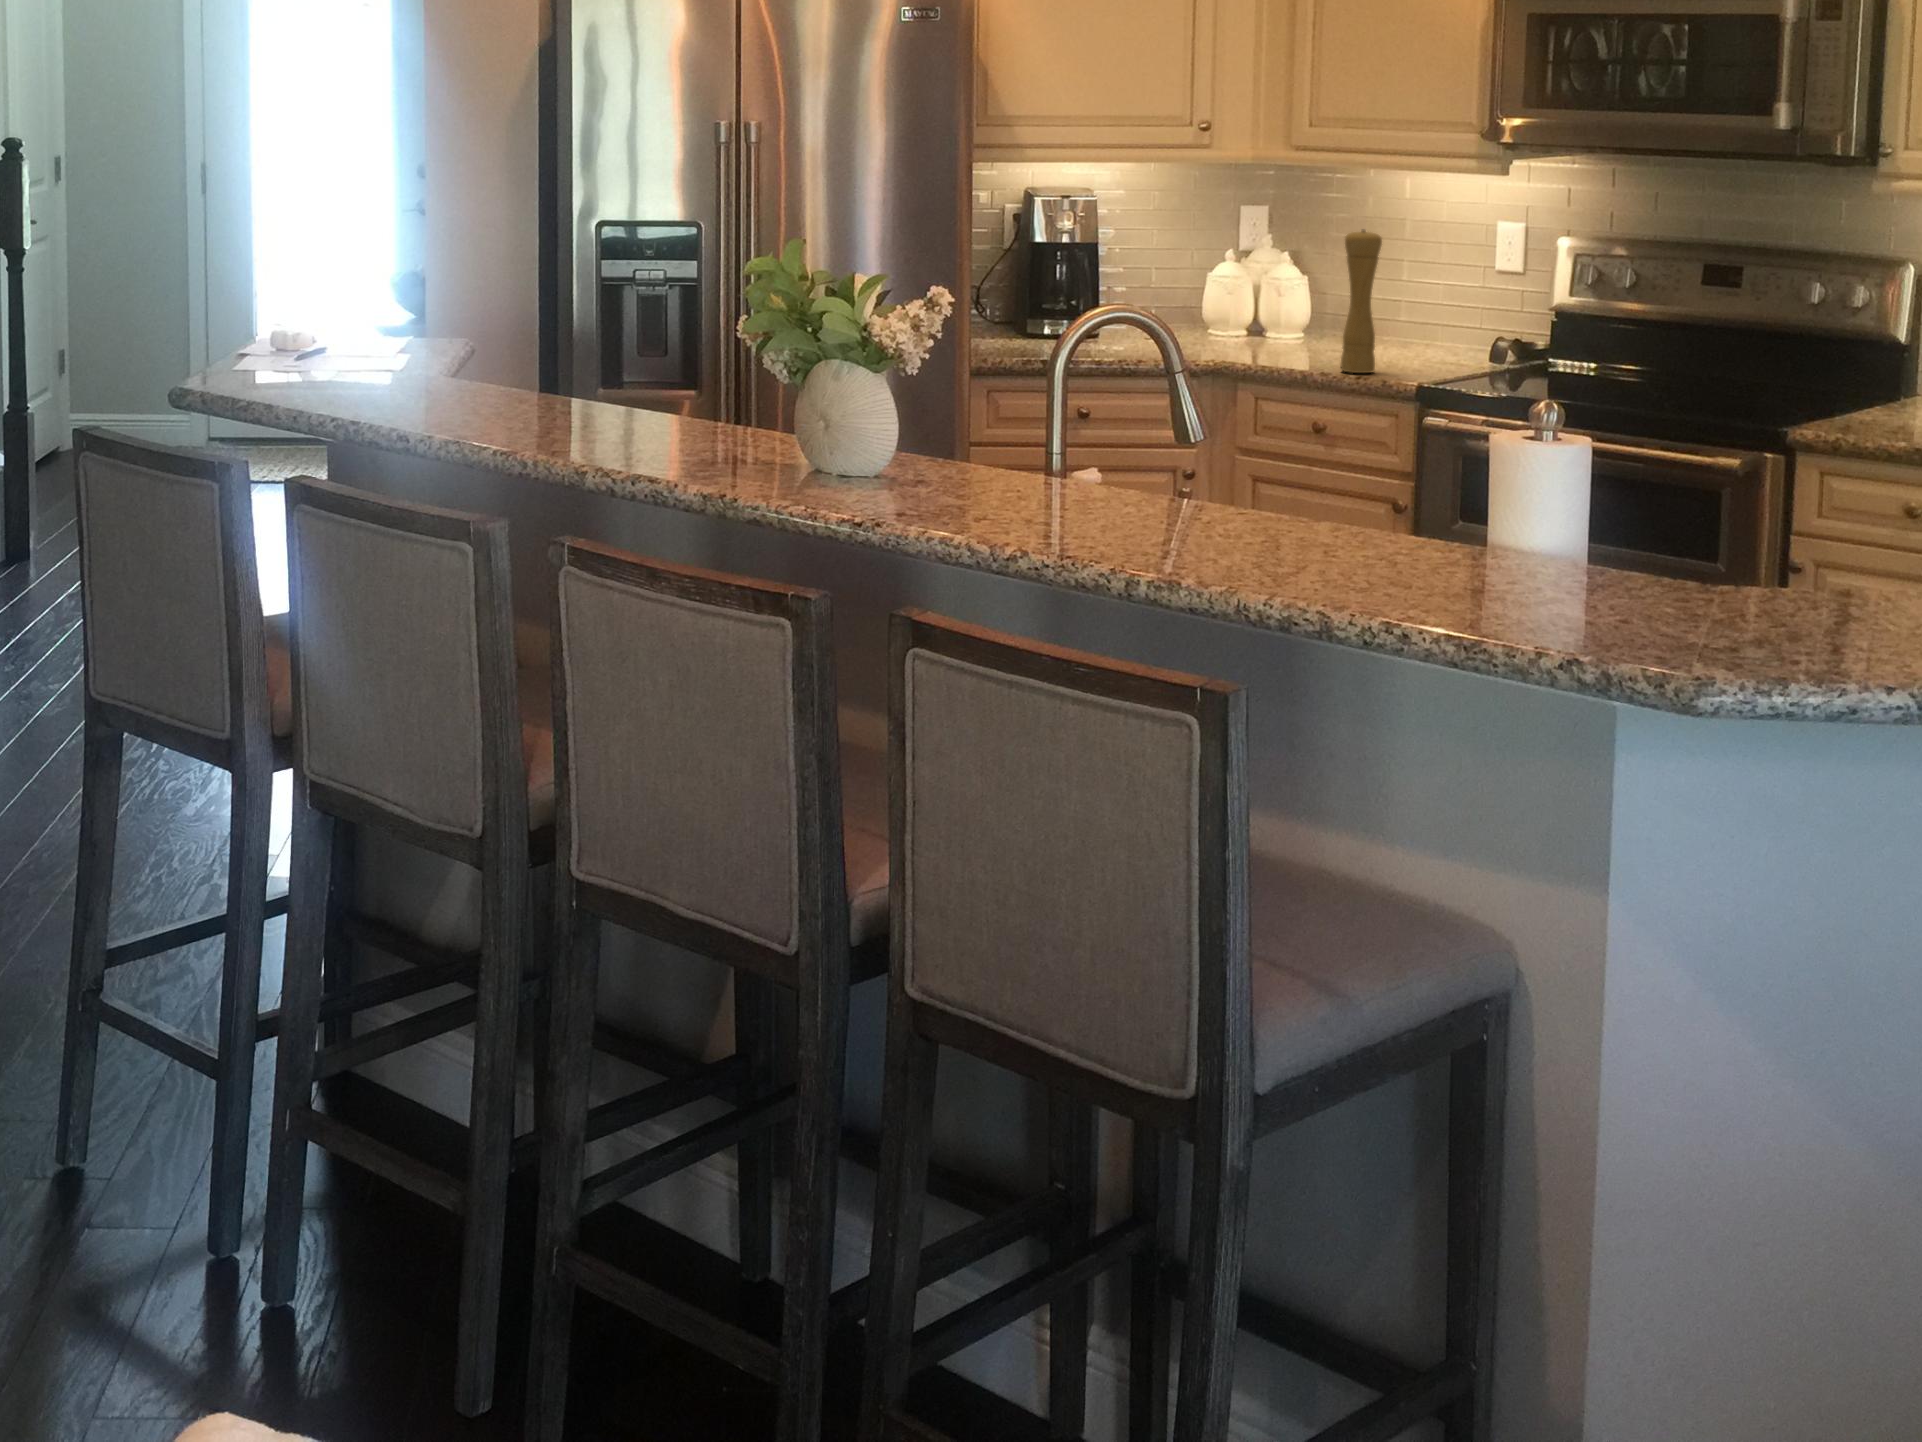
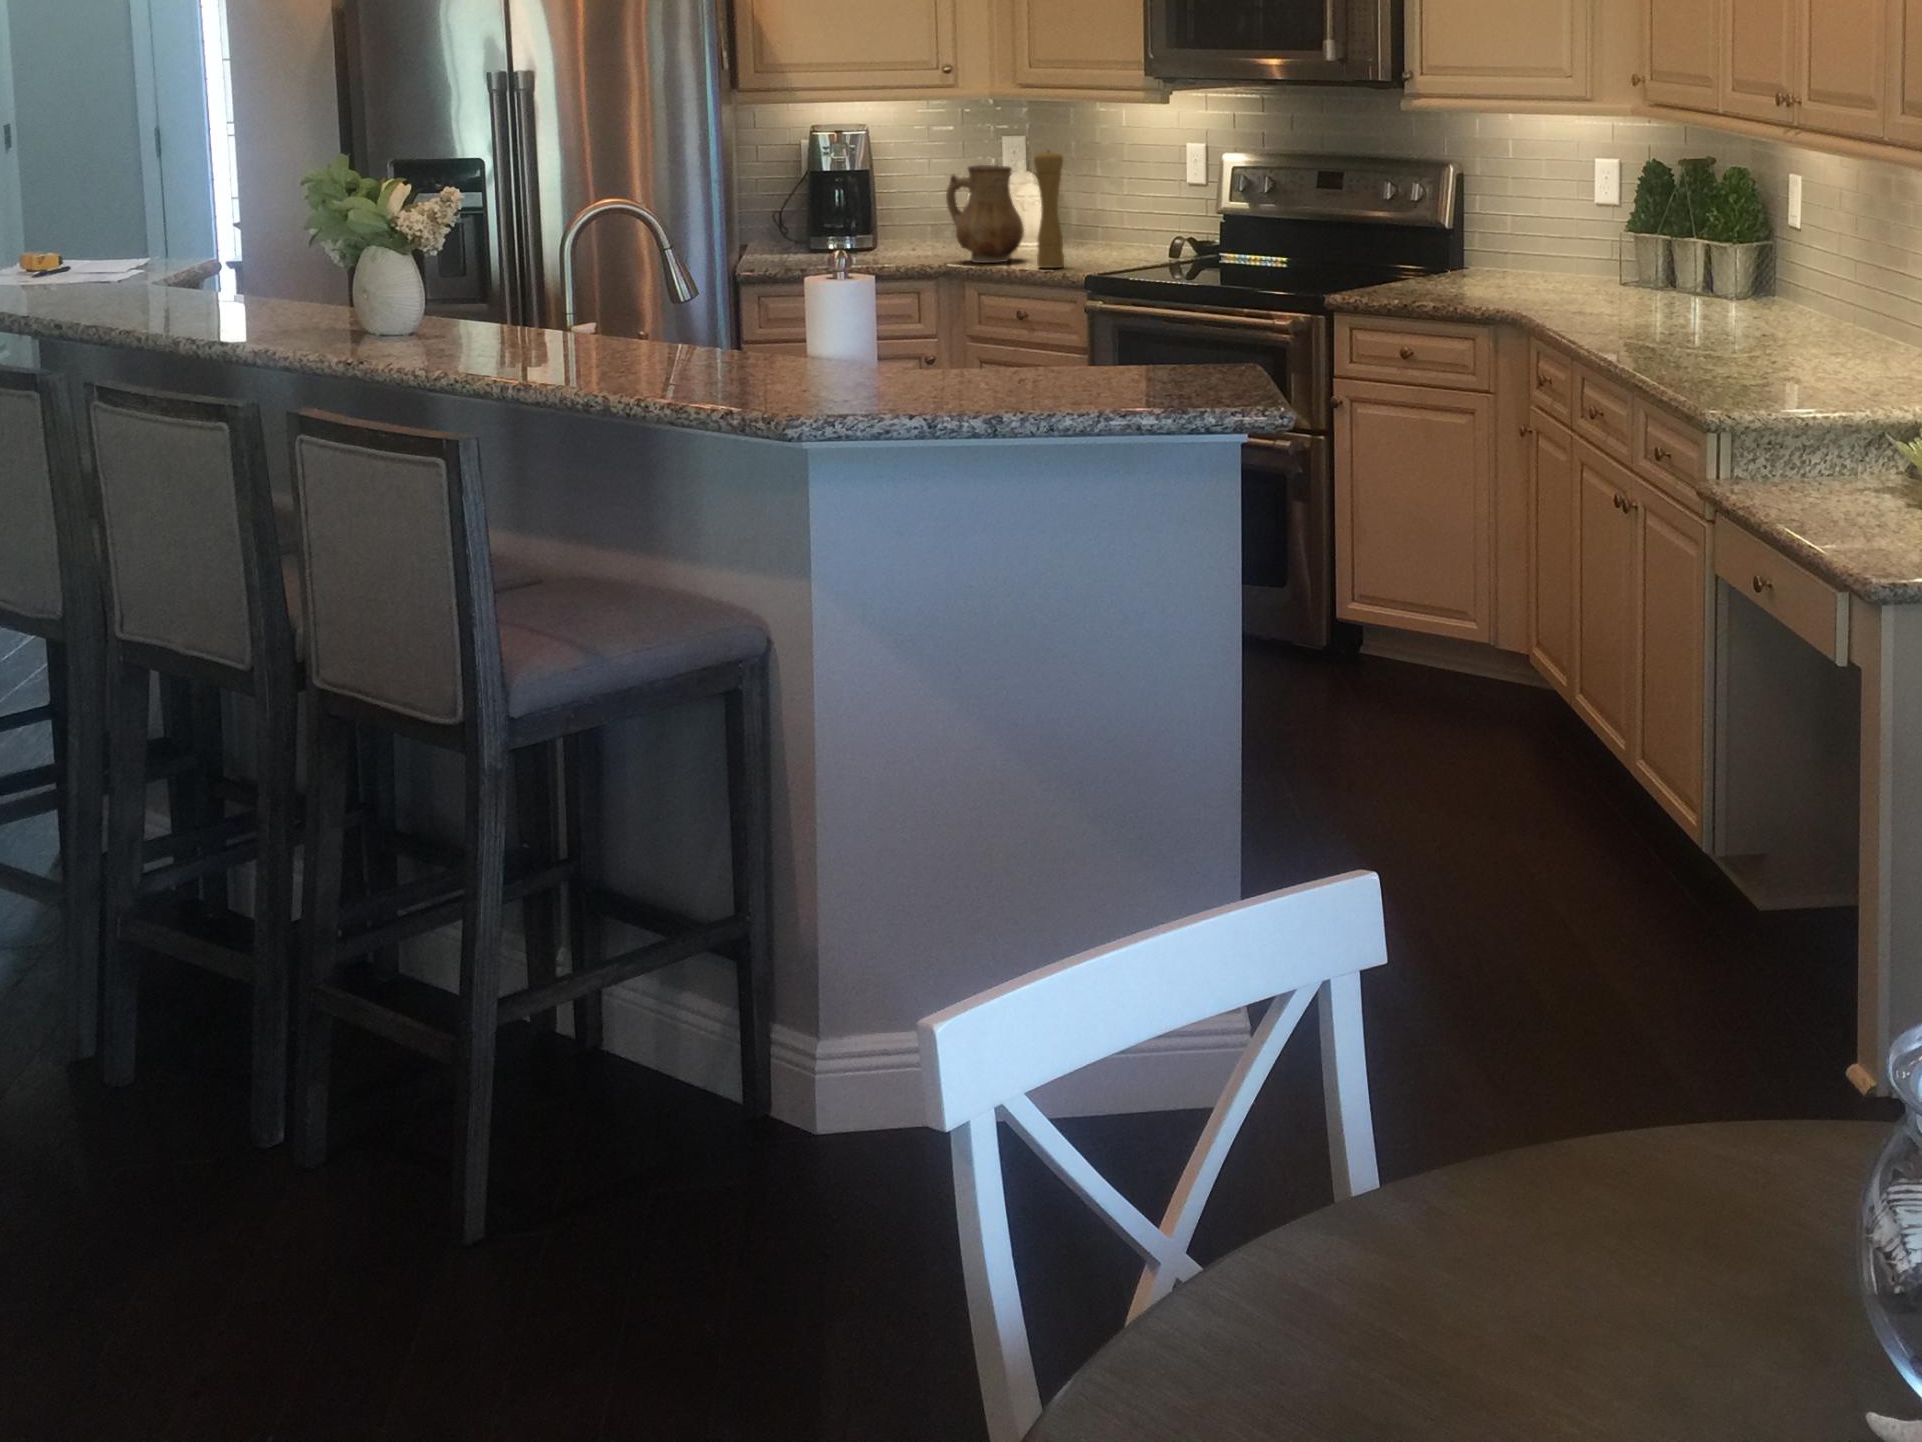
ceramic pitcher: none [1216,243,1310,362] -> present [946,165,1024,263]

